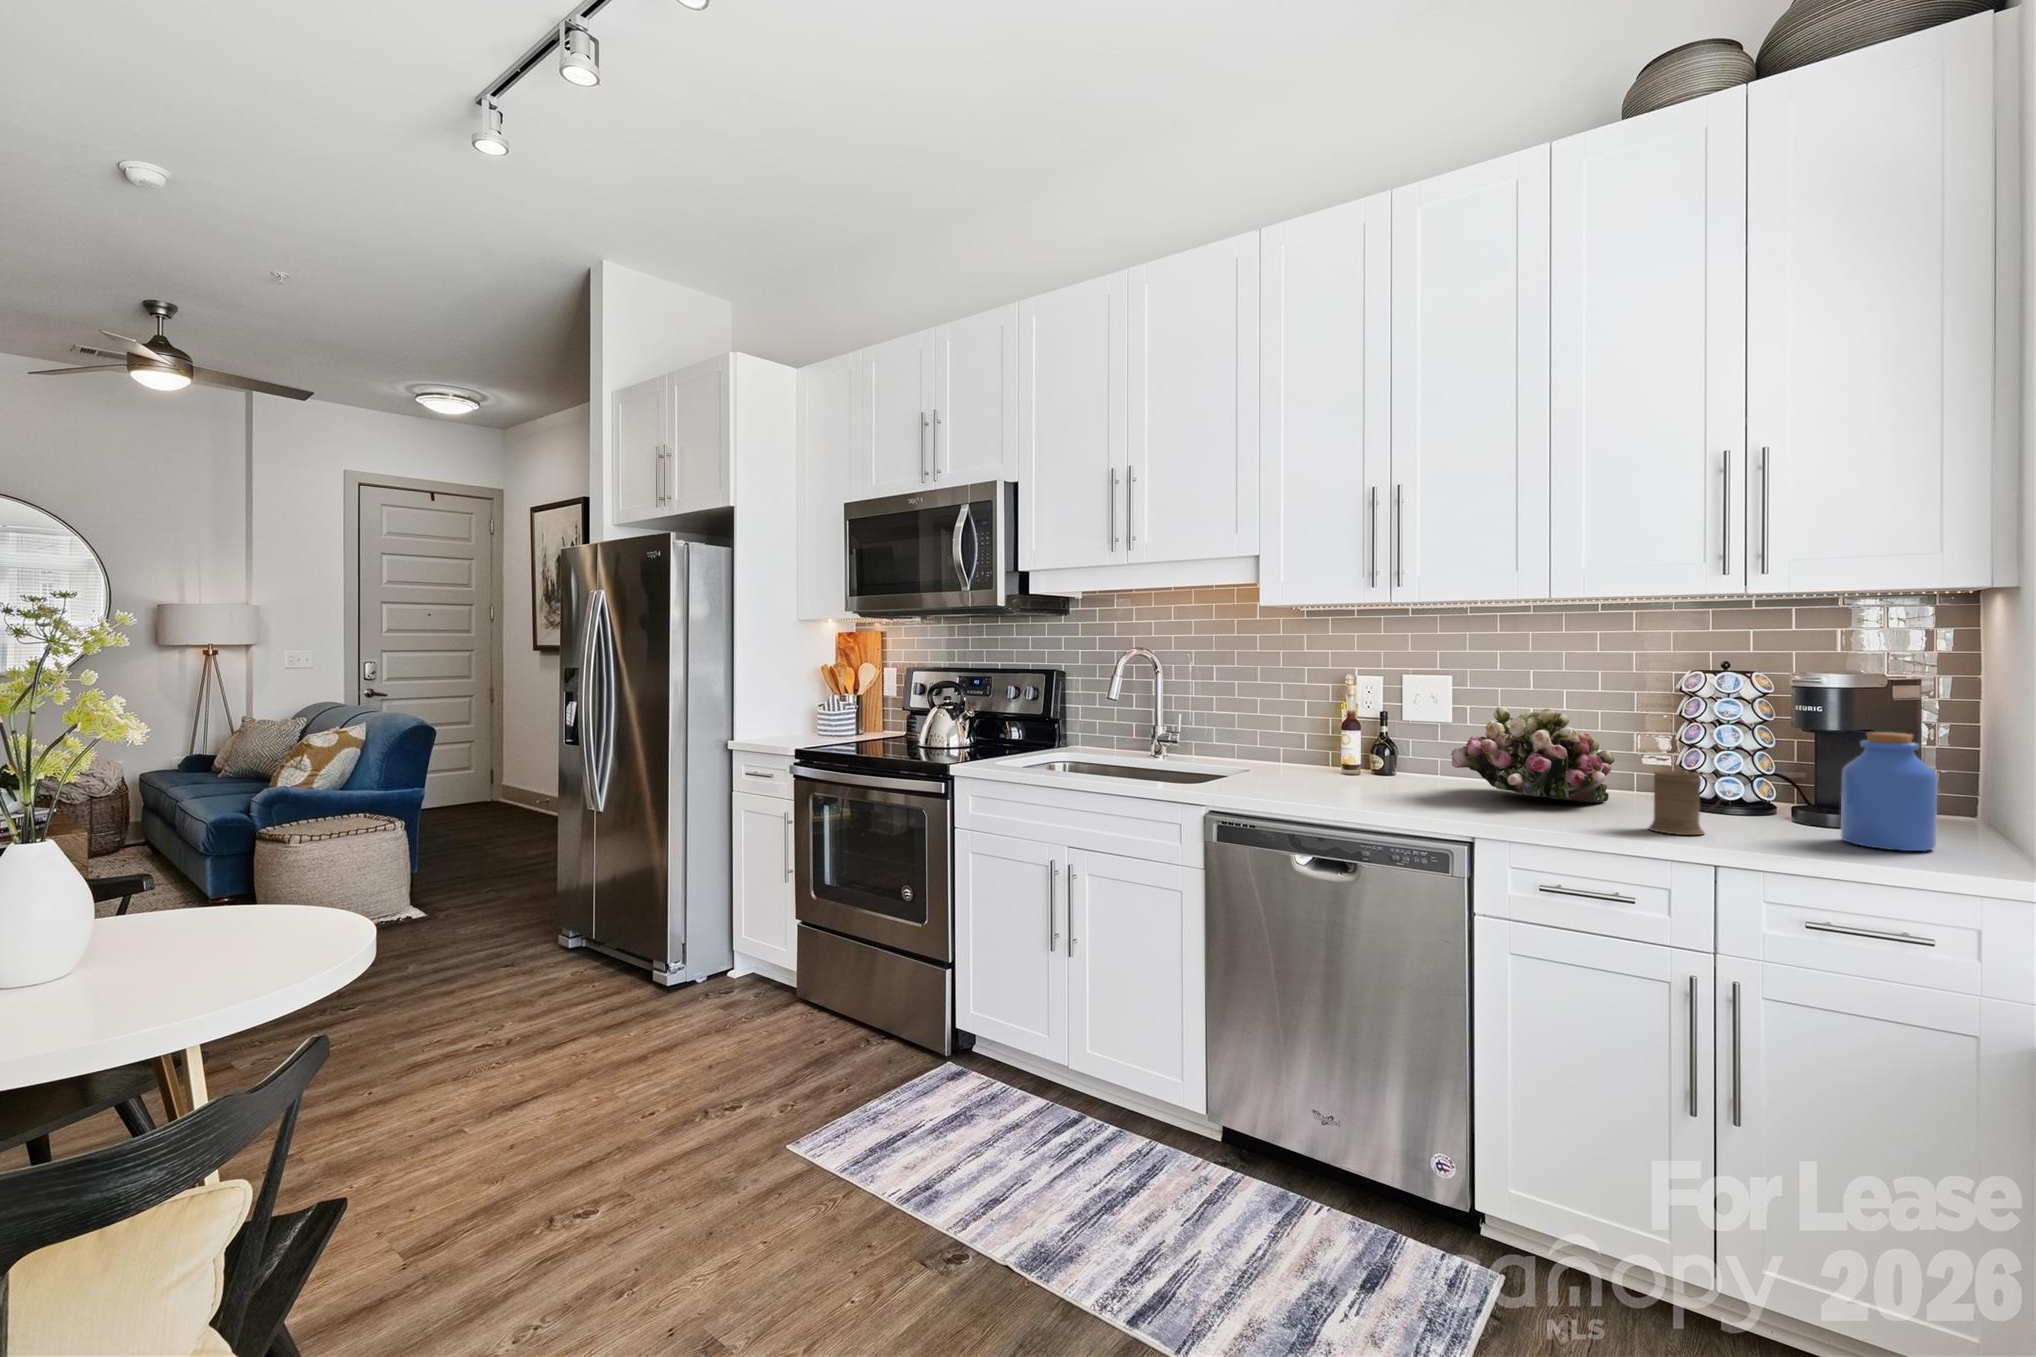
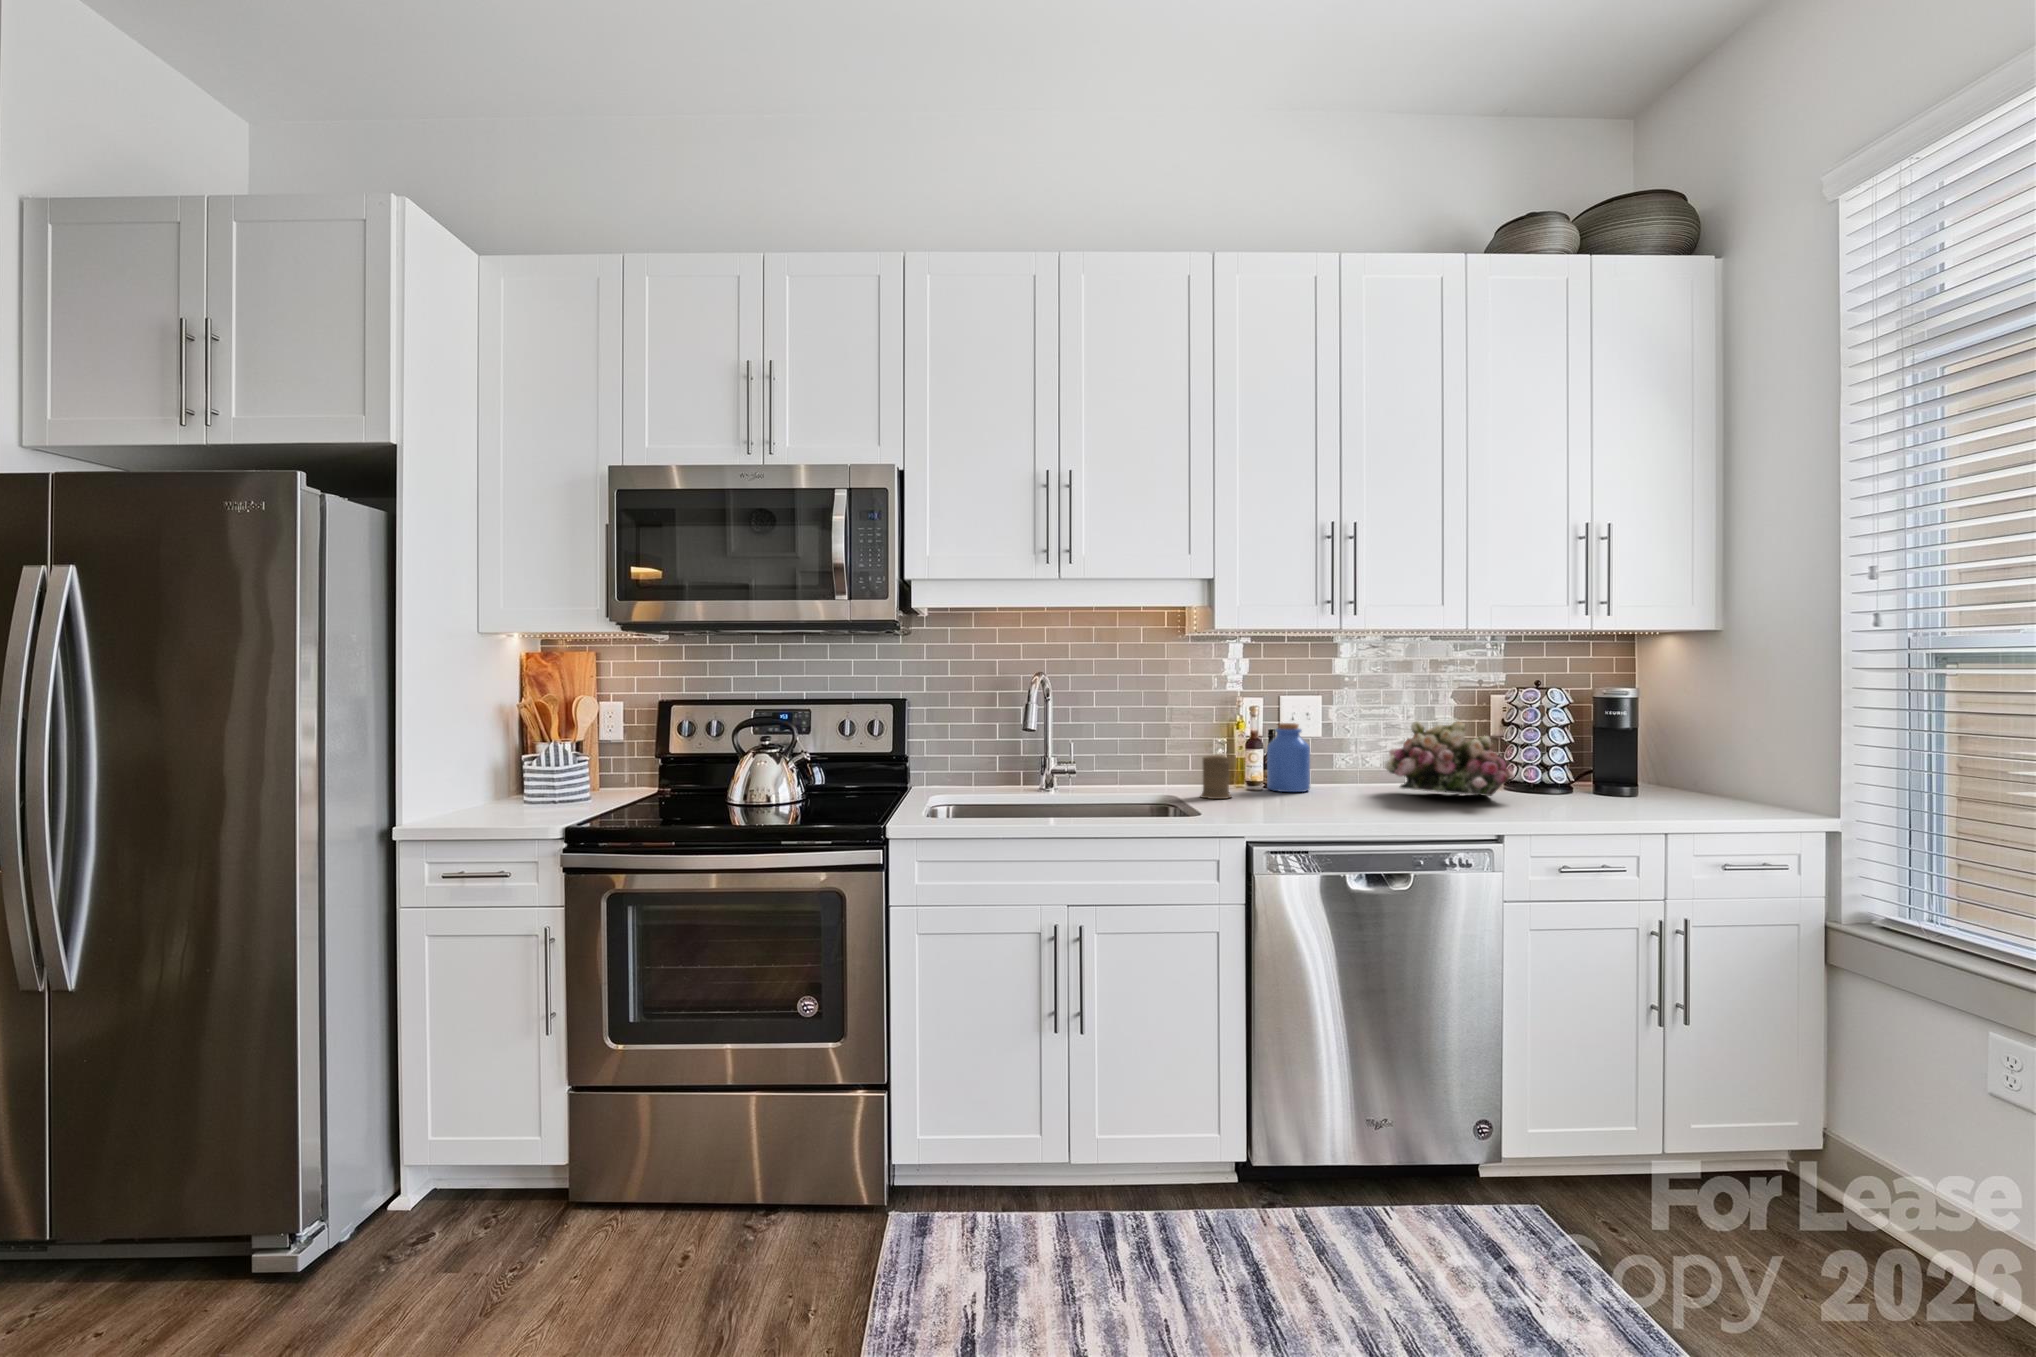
jar: present [1841,732,1938,851] -> present [1267,723,1310,792]
mug: present [1649,770,1723,835] -> present [1201,756,1231,799]

